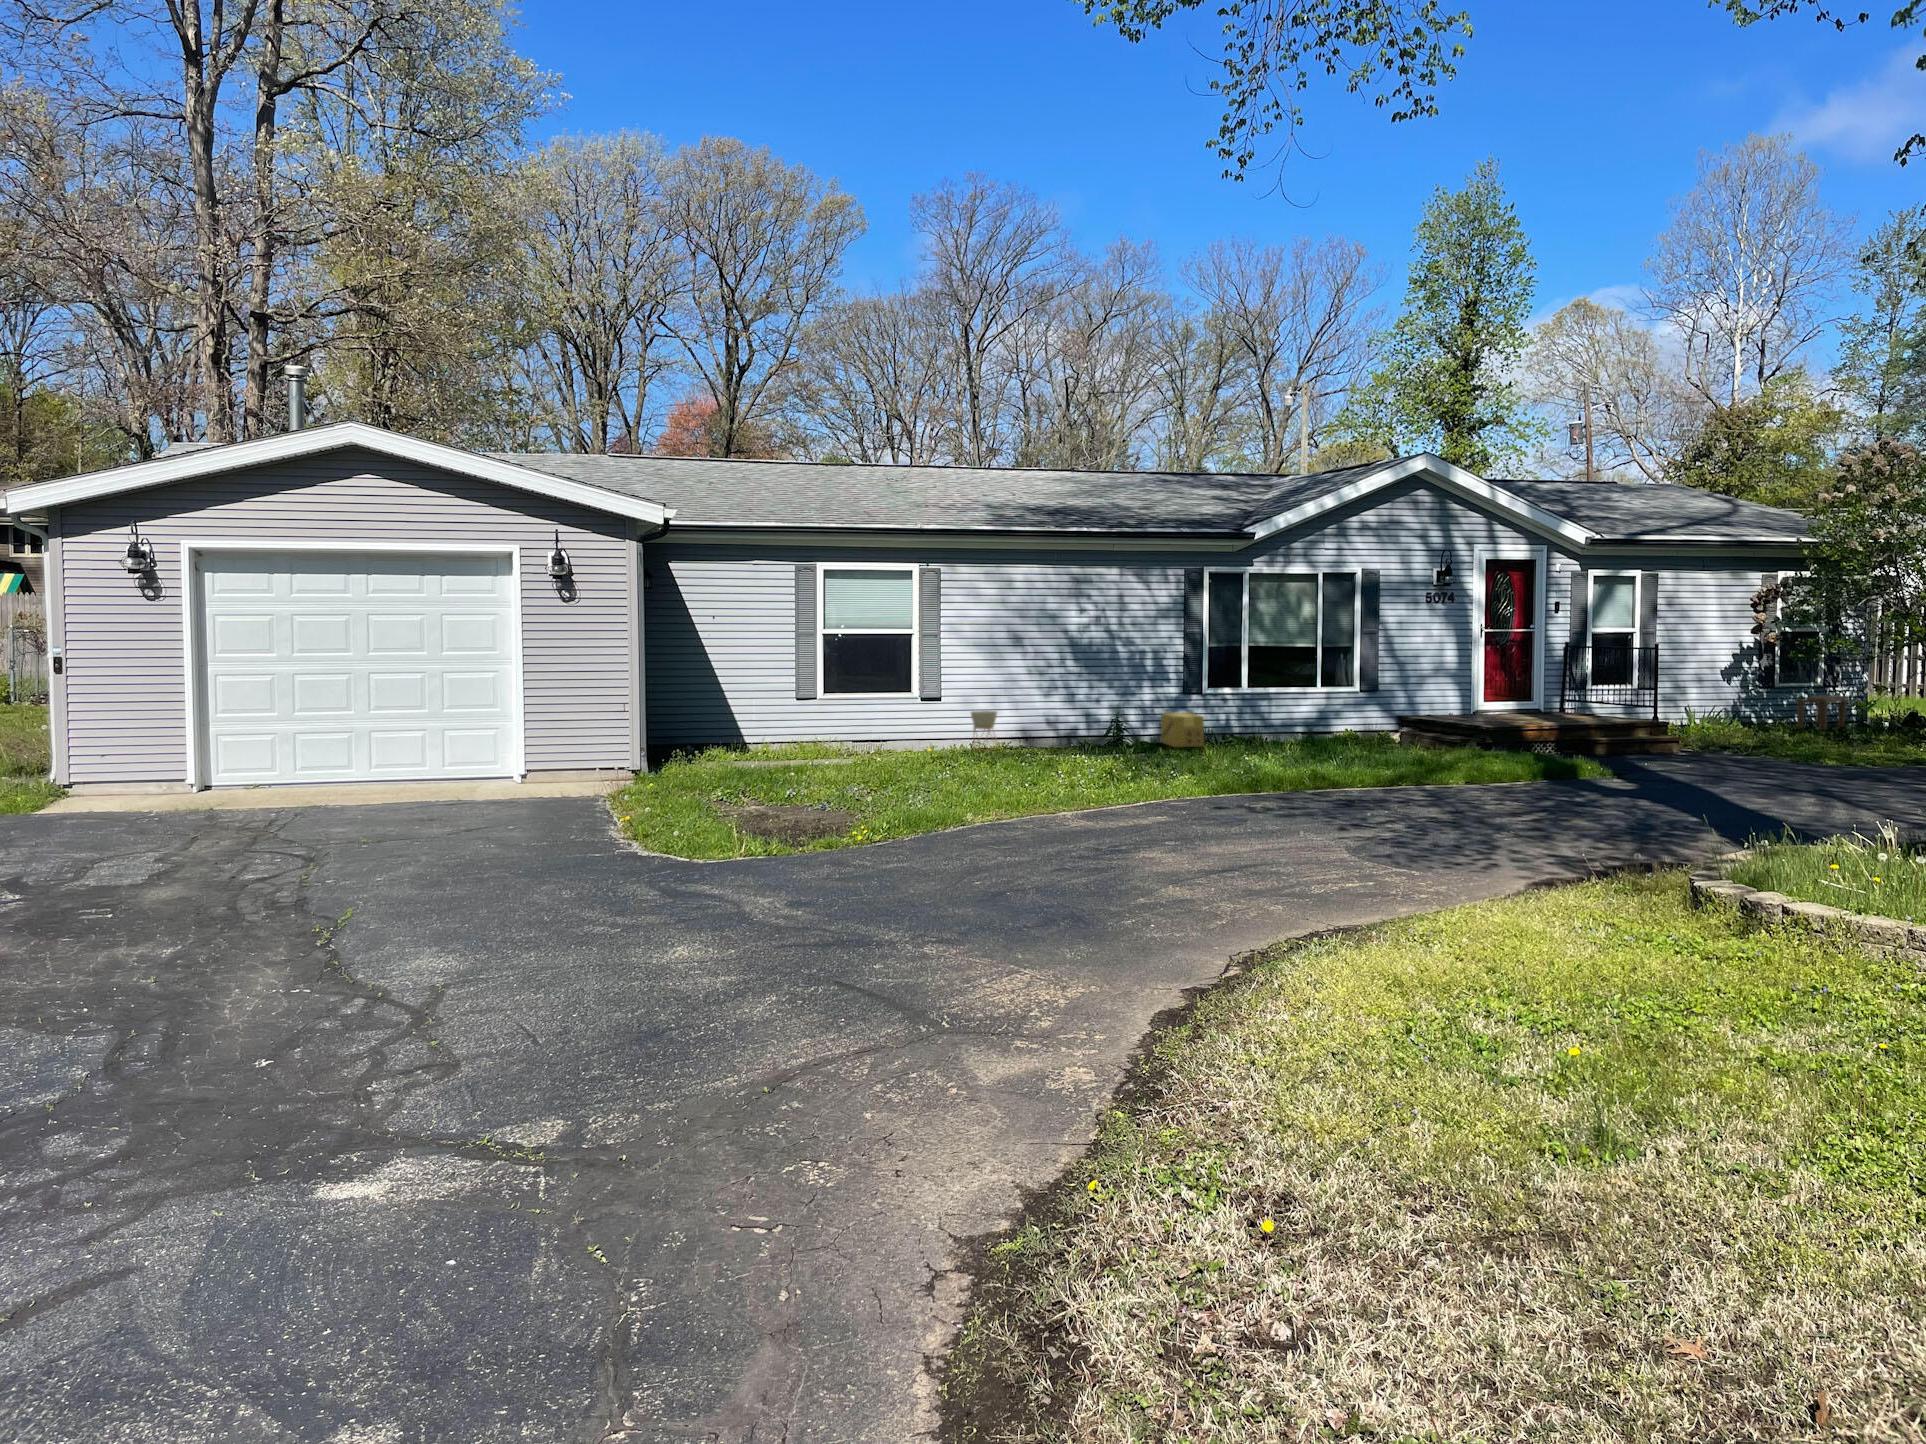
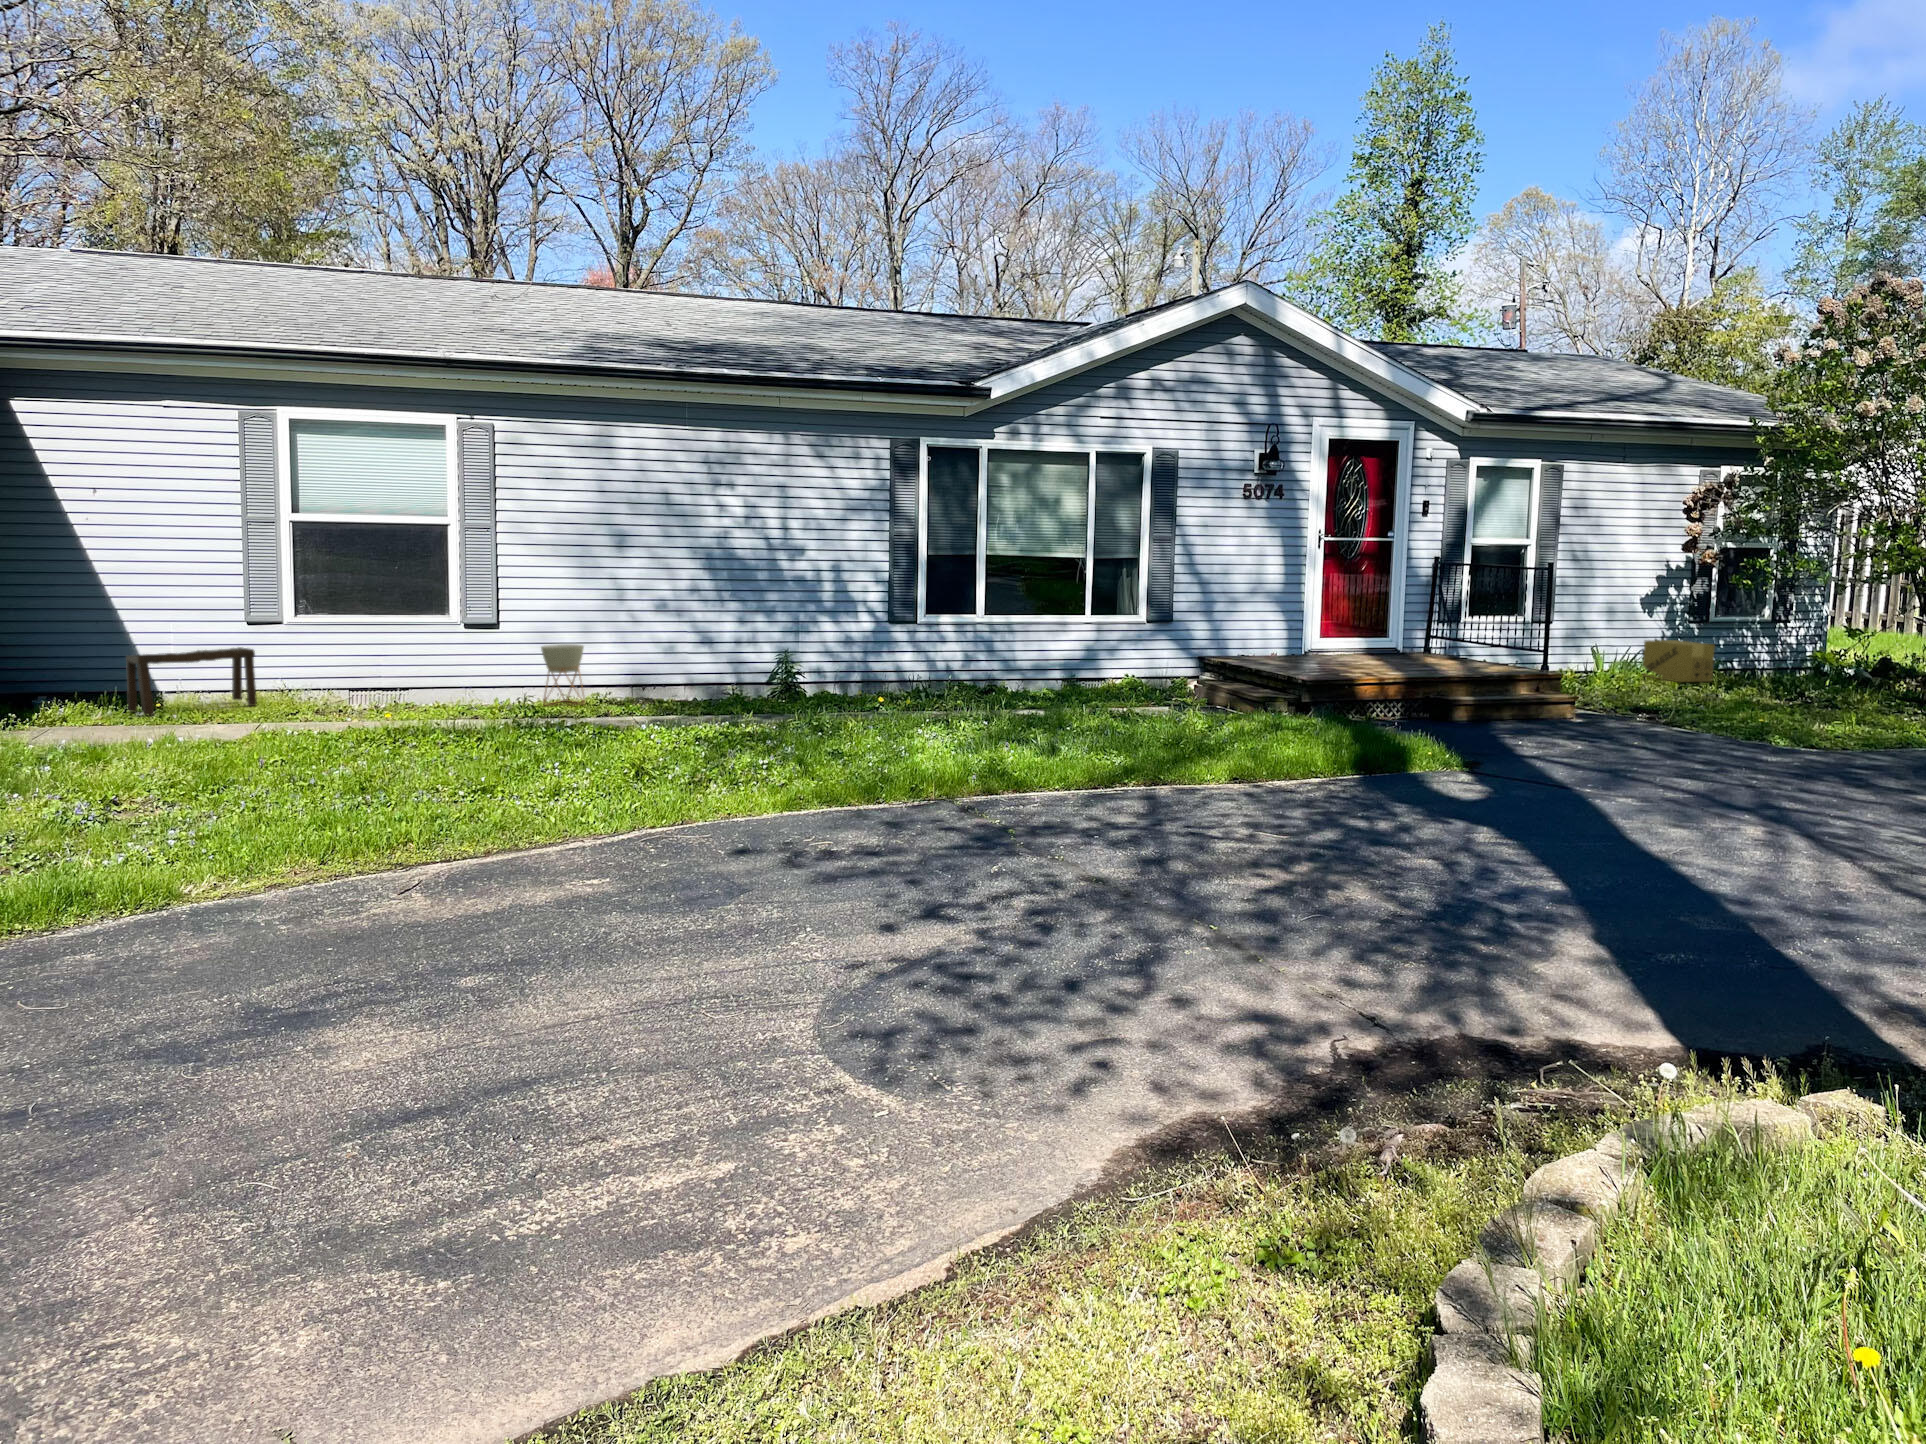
bench: present [1797,695,1848,730] -> present [126,647,257,715]
cardboard box: present [1161,712,1204,747] -> present [1642,640,1715,682]

